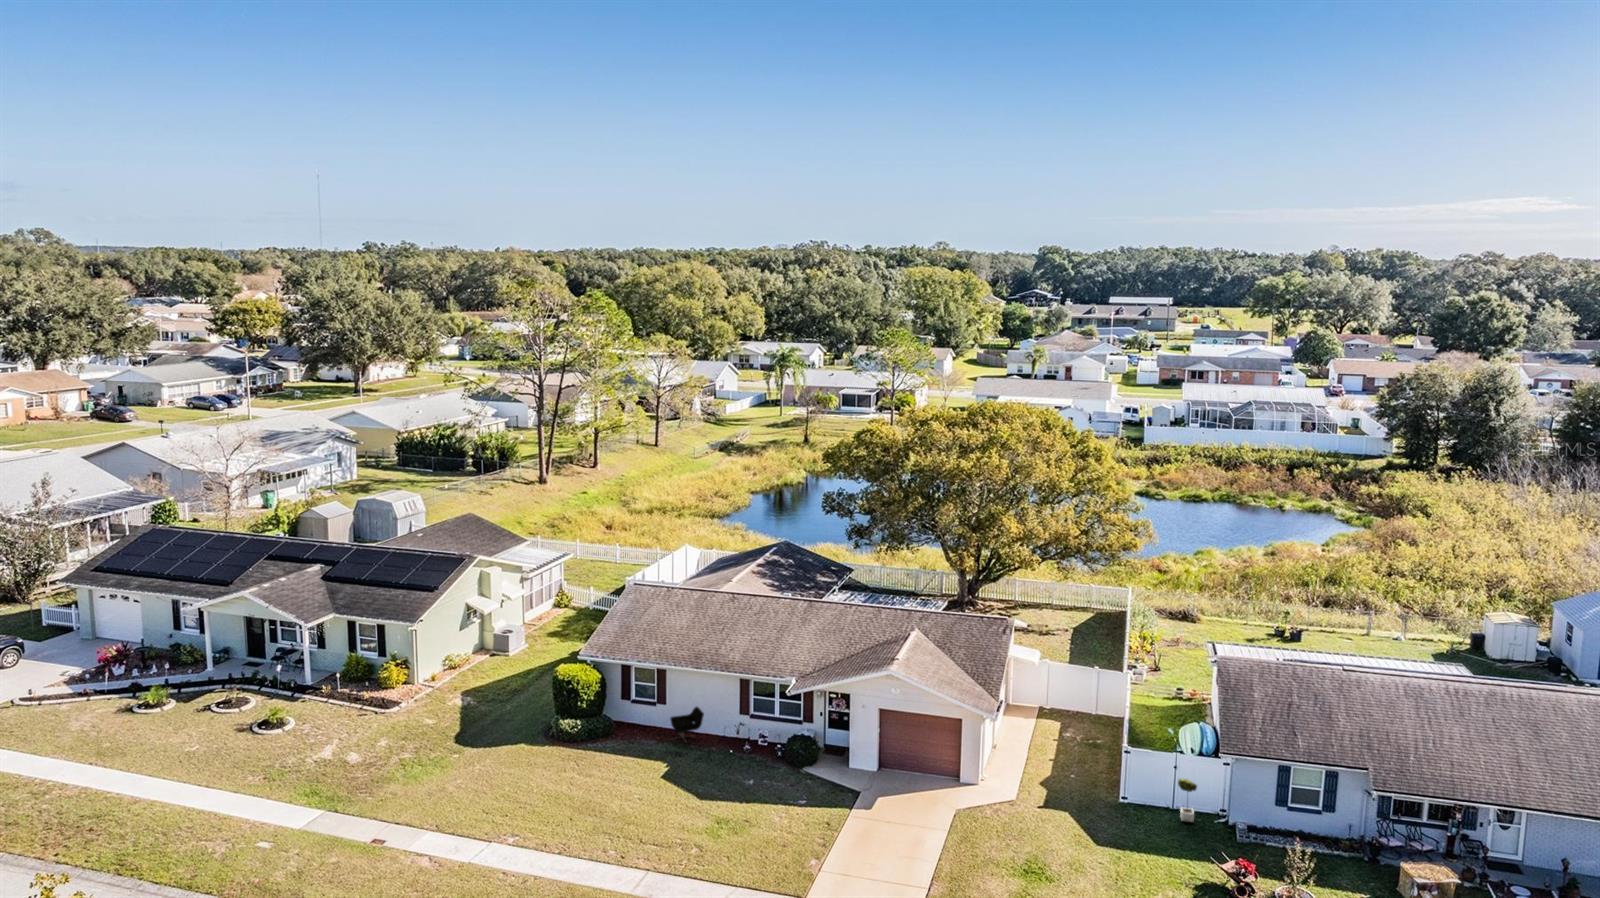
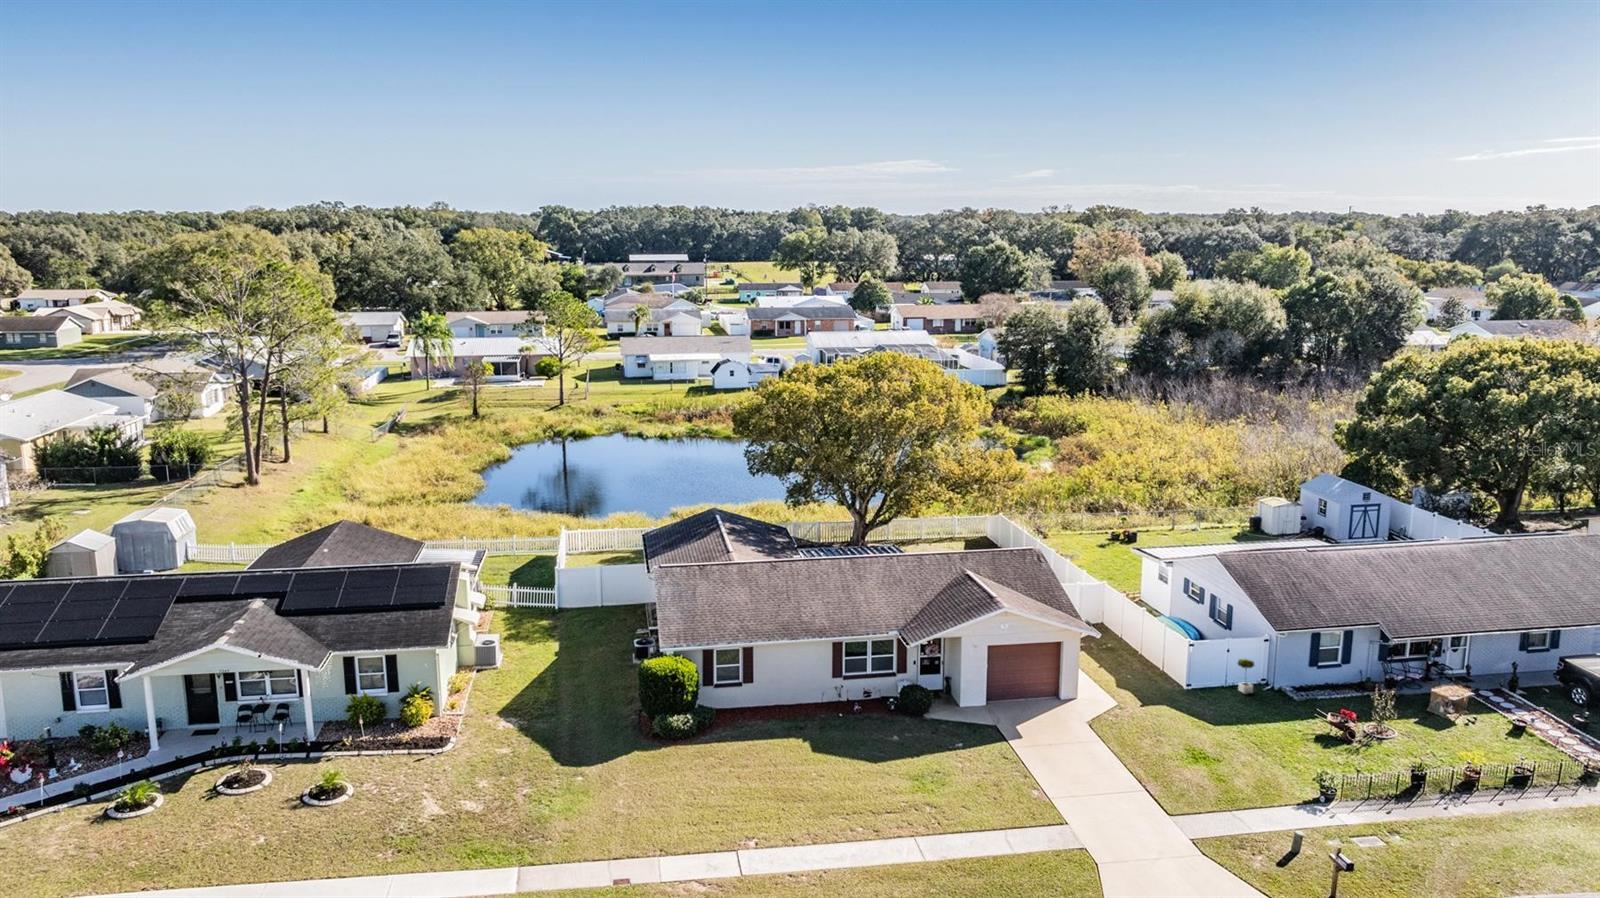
lounge chair: present [670,707,704,742] -> none [769,678,807,717]

